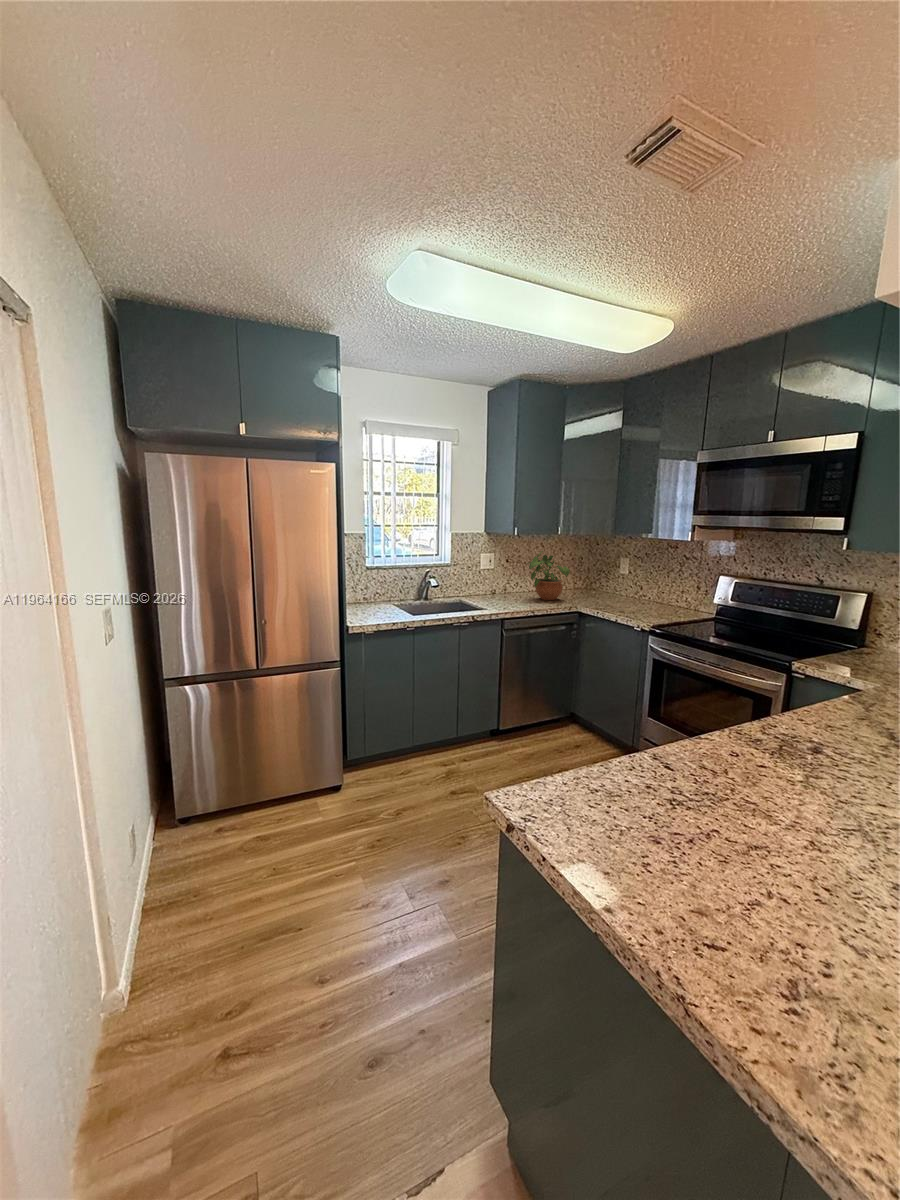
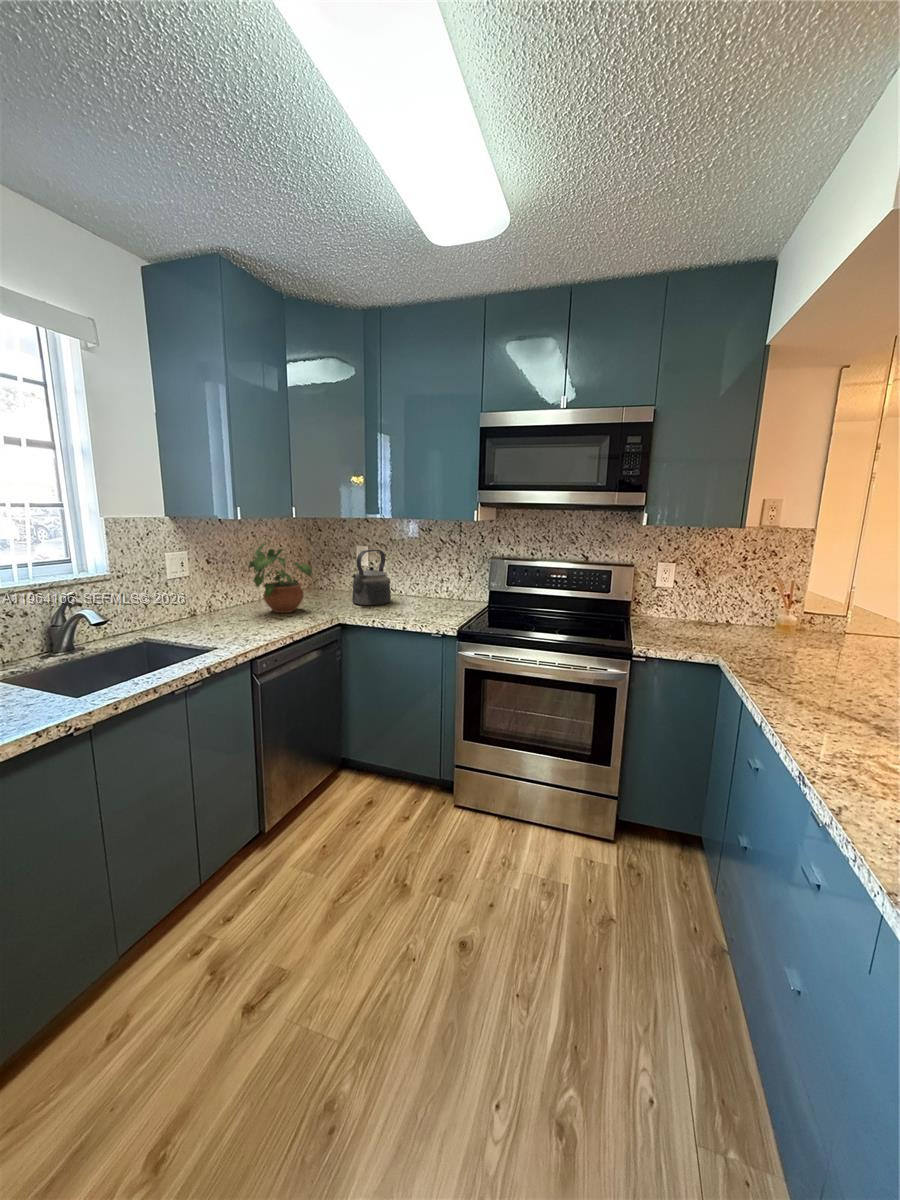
kettle: none [599,560,635,605] -> present [352,549,391,606]

